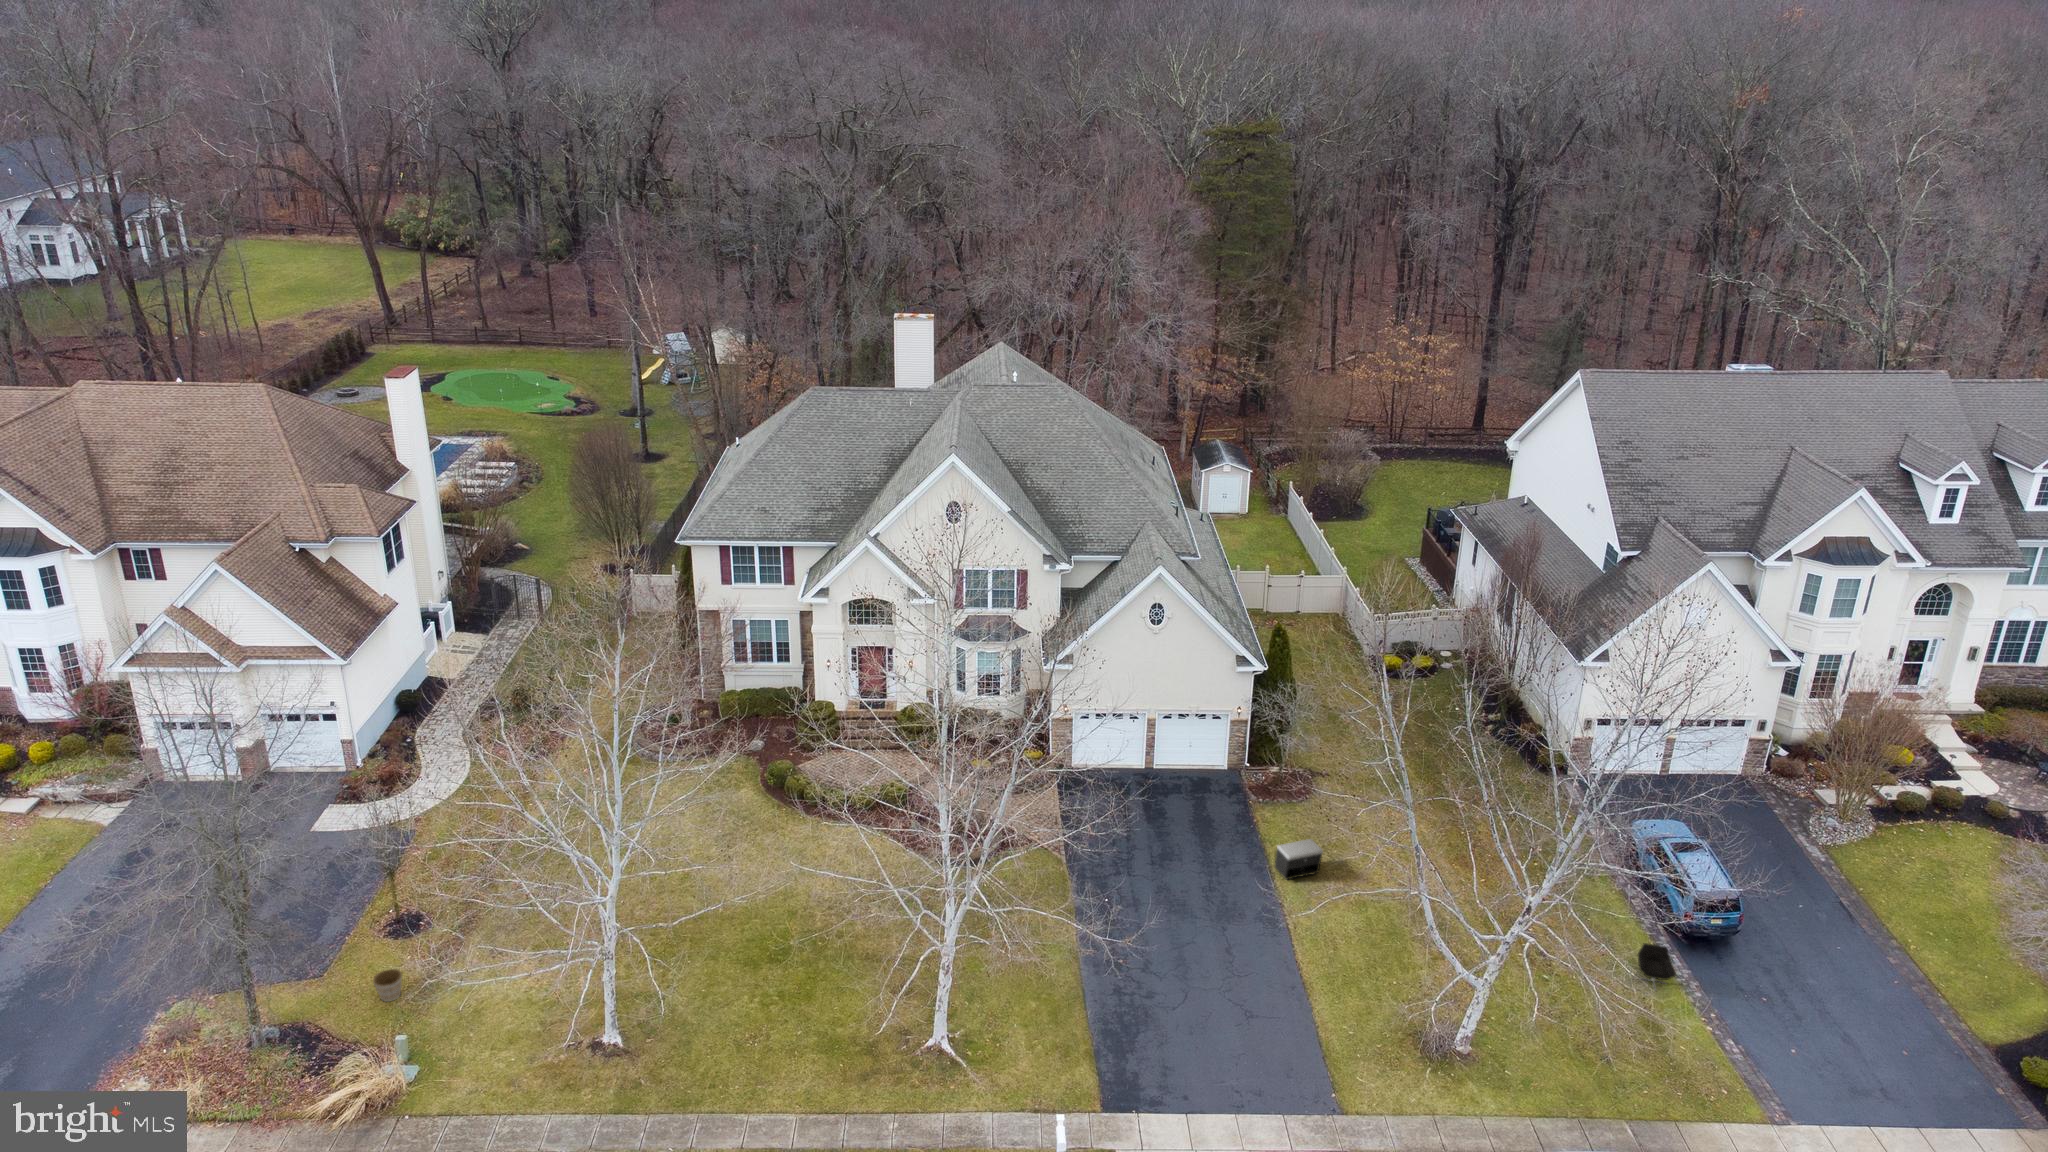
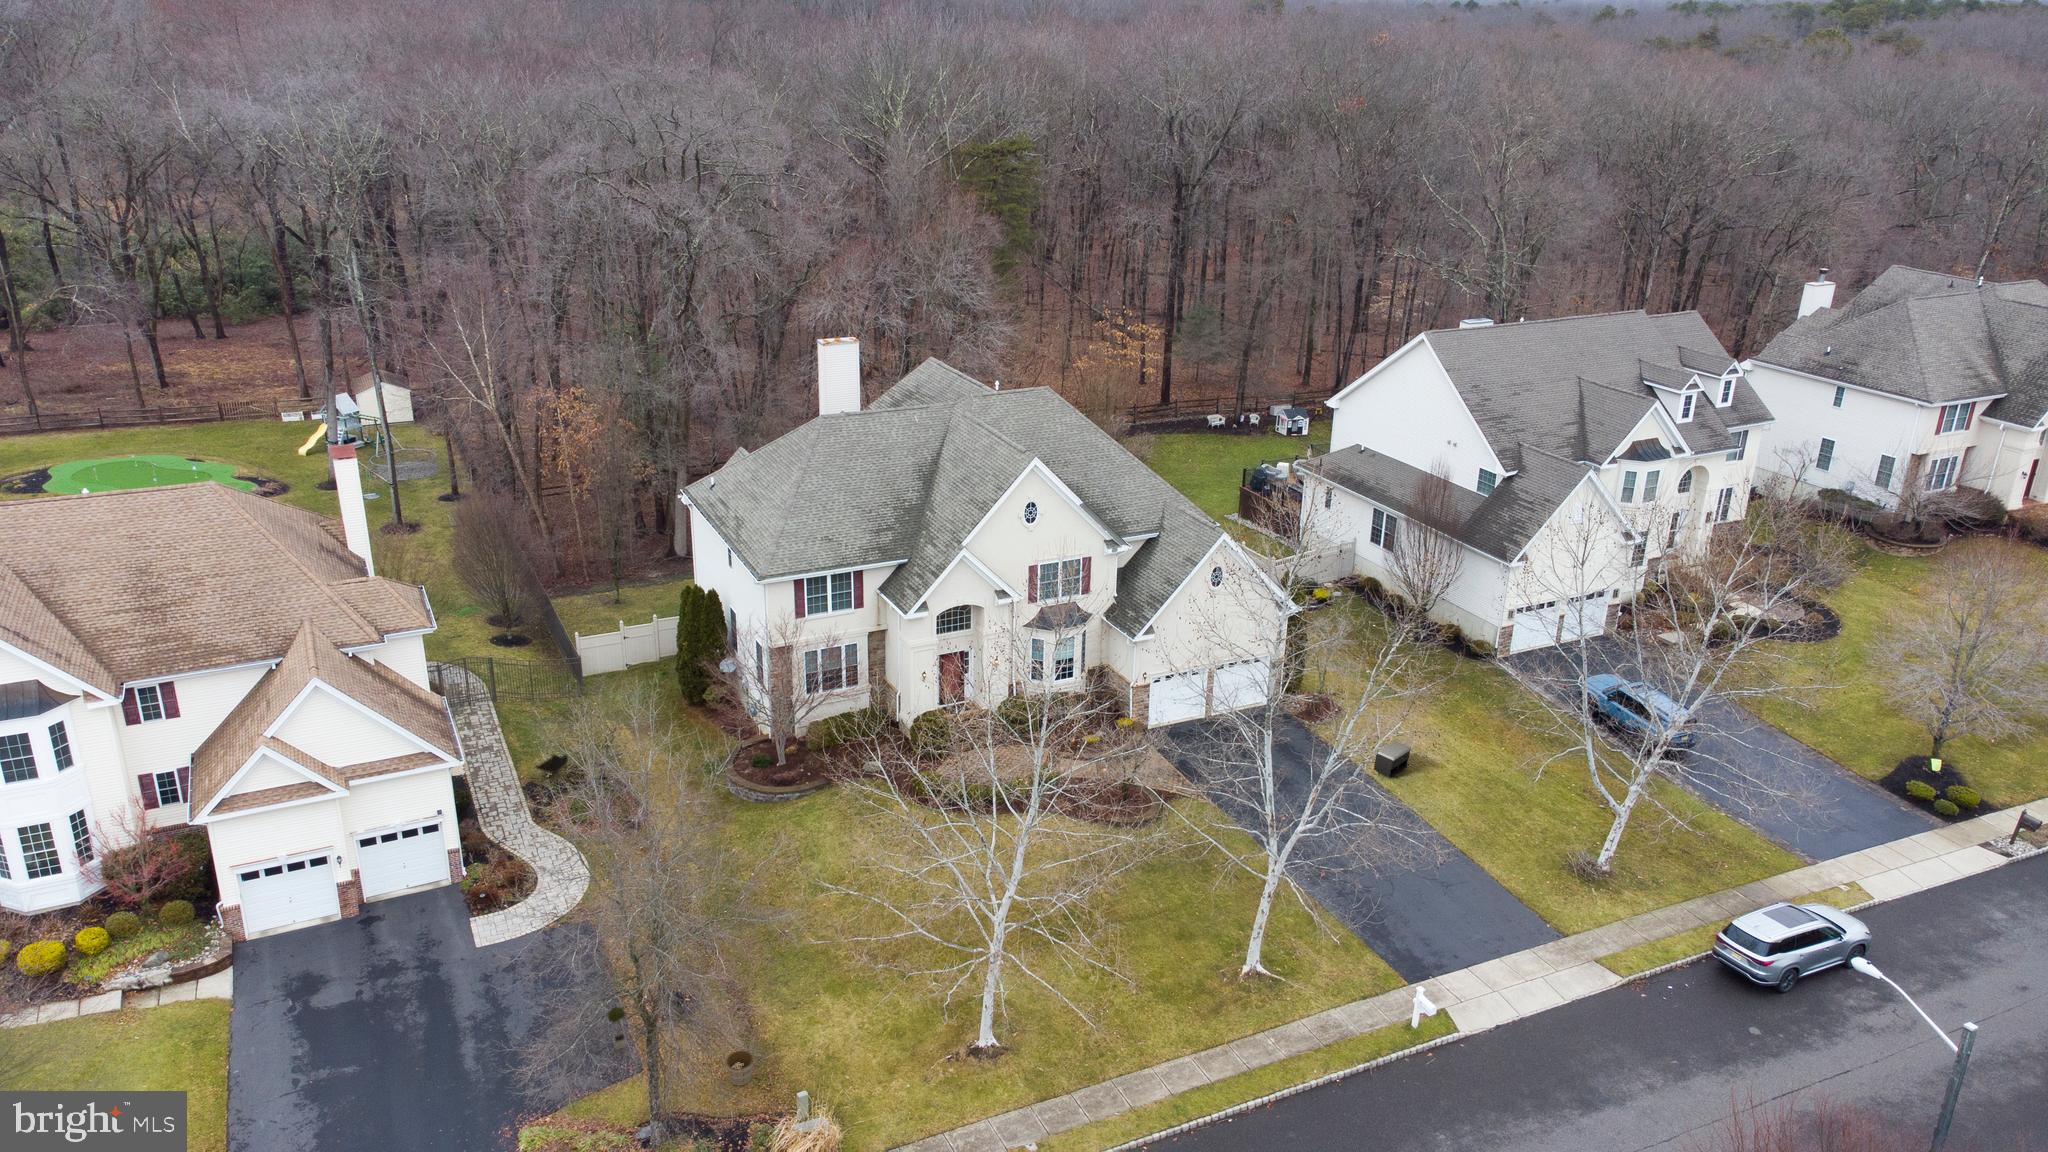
potted tree: none [312,900,334,941] -> present [608,1005,626,1050]
lounge chair: present [1638,943,1676,984] -> present [536,755,568,776]

